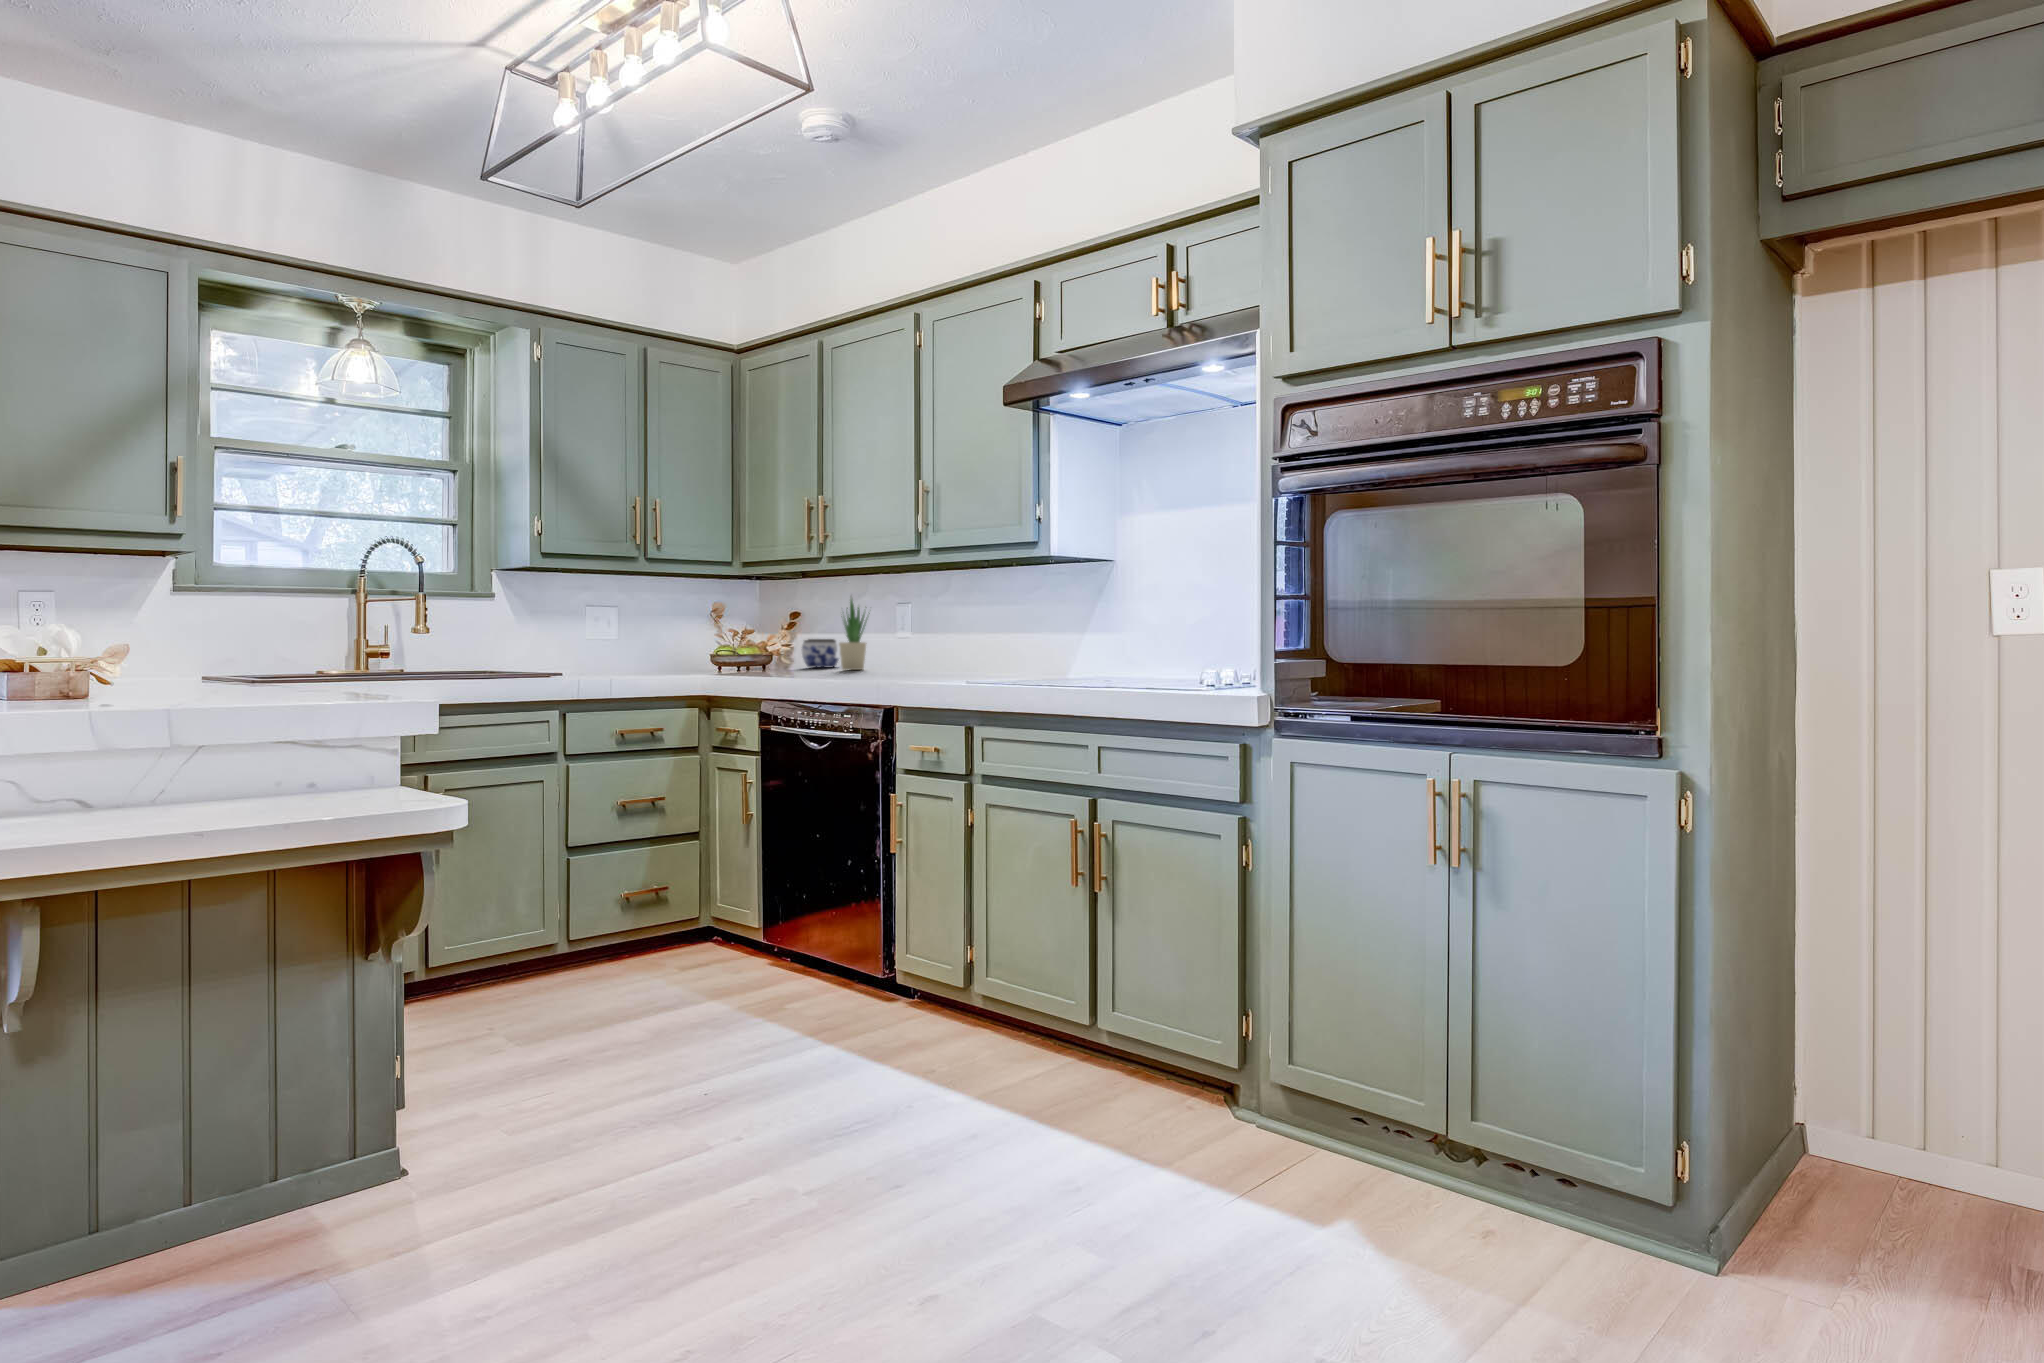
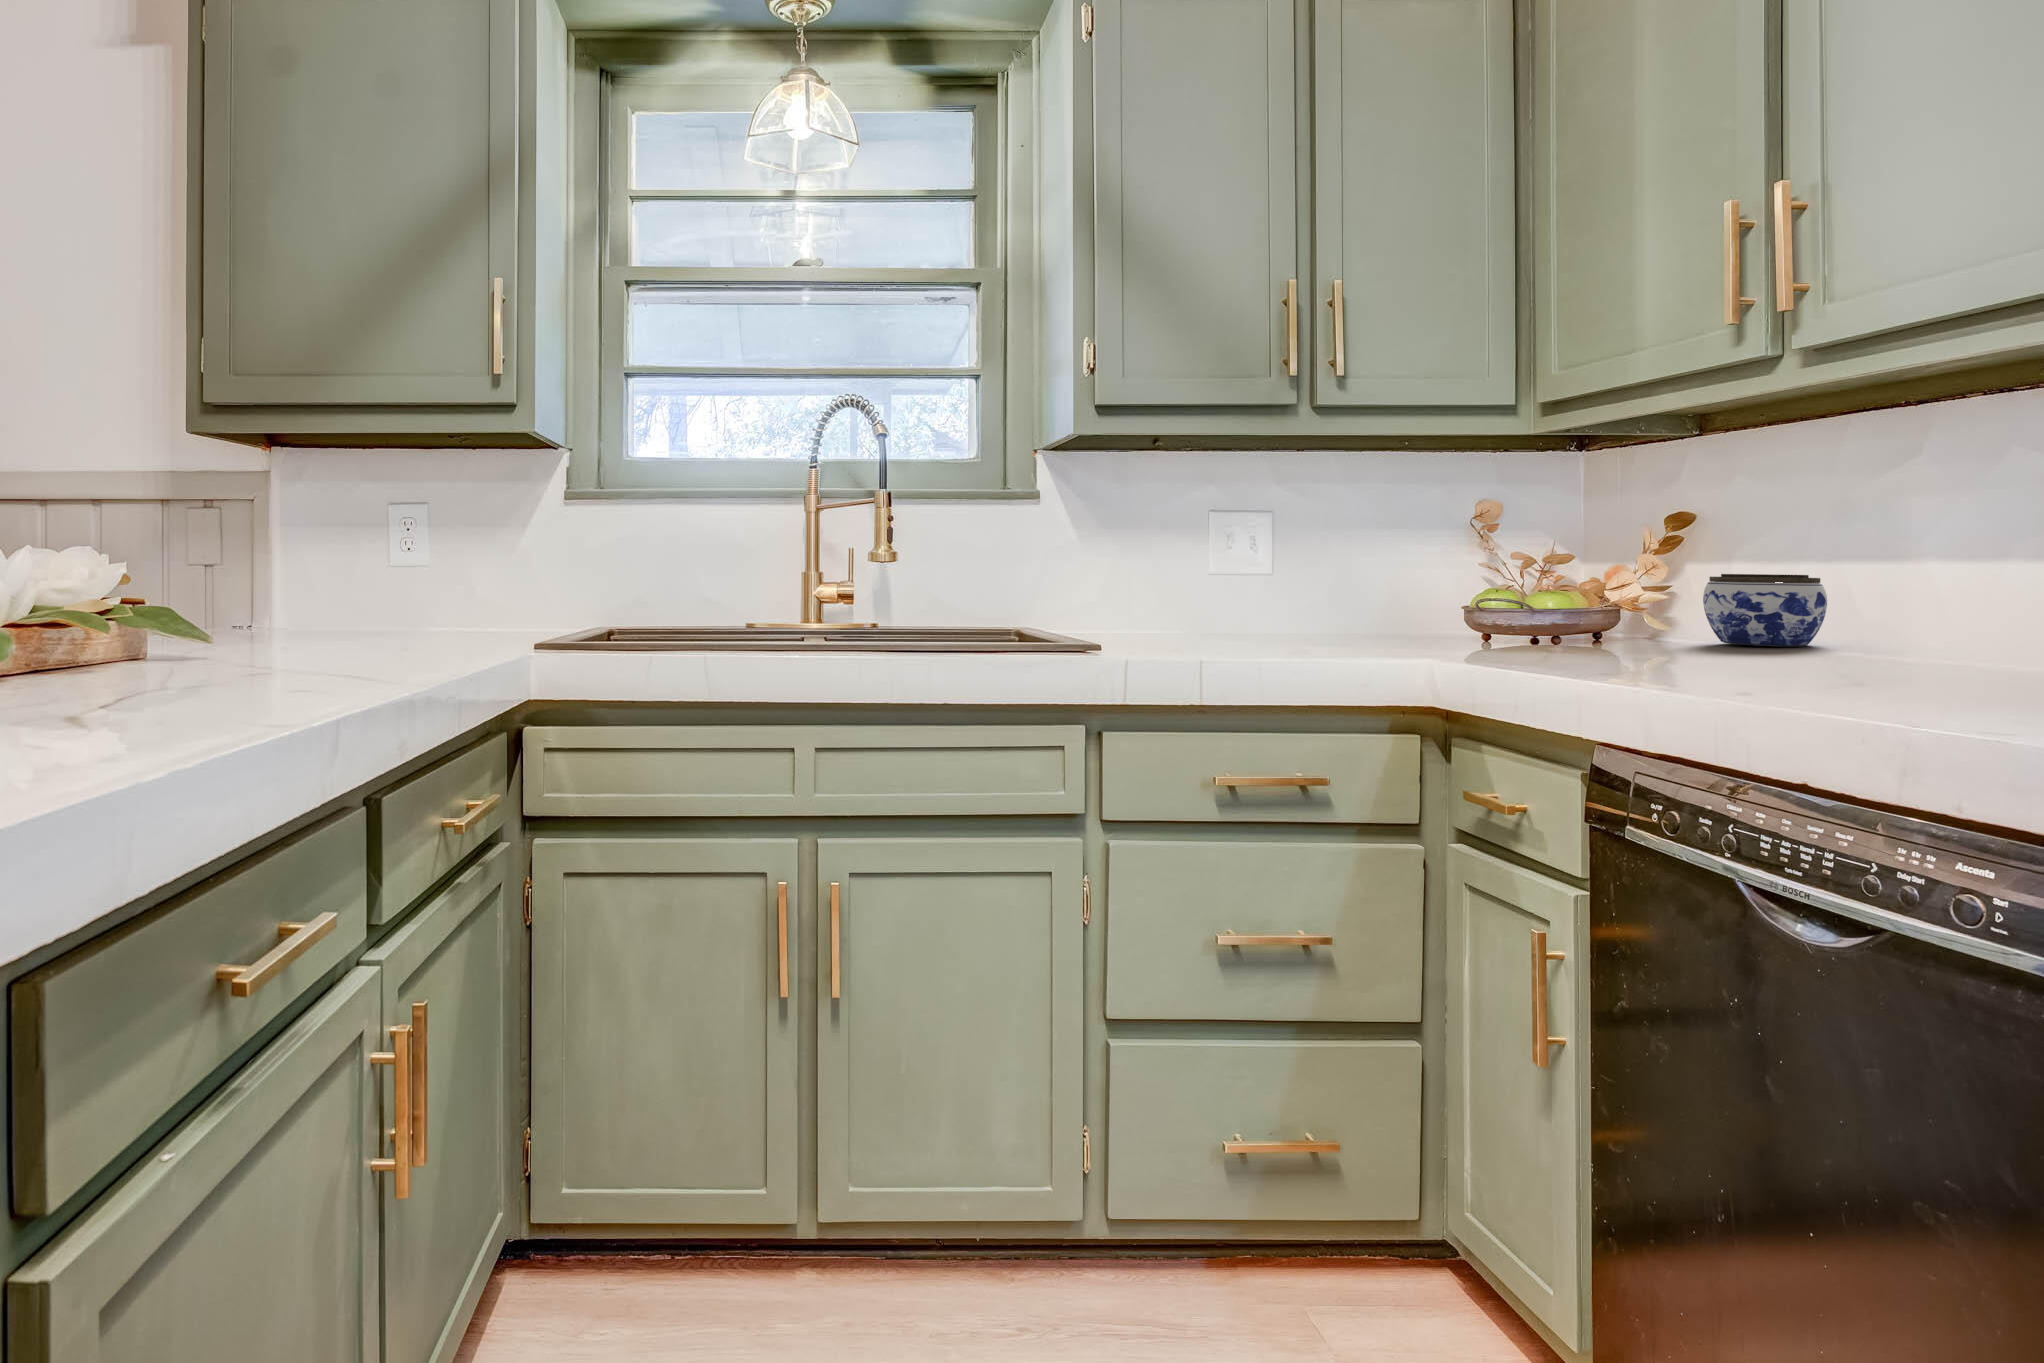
potted plant: present [840,599,870,670] -> none [1839,451,1958,664]

